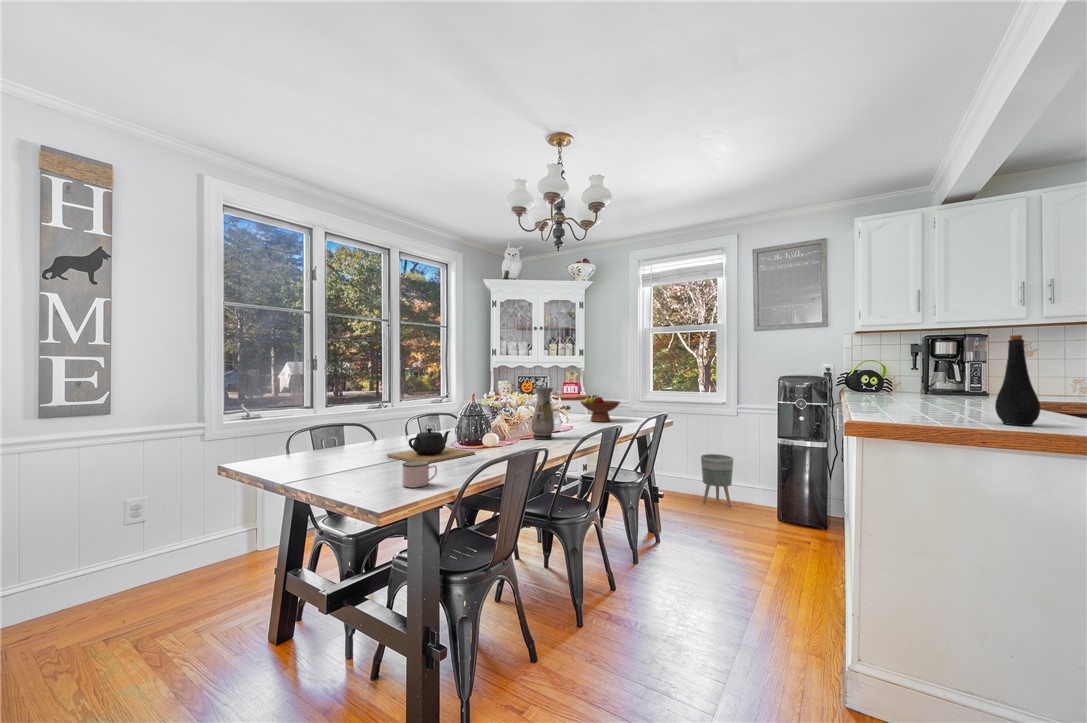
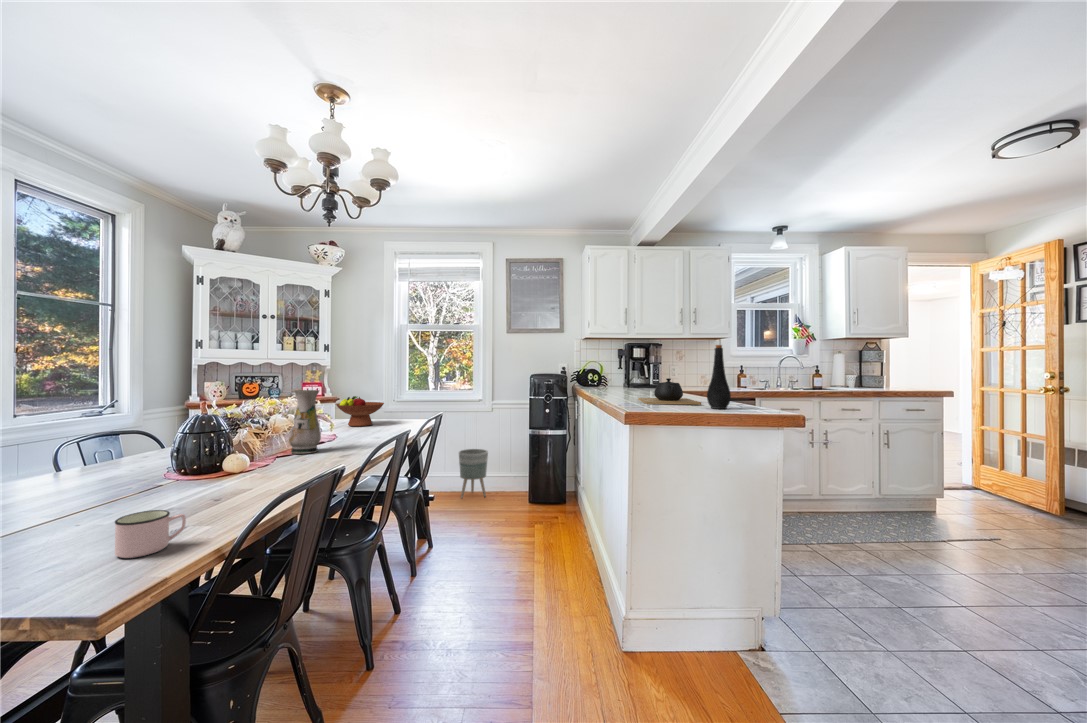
teapot: present [387,428,475,463] -> present [638,378,701,405]

